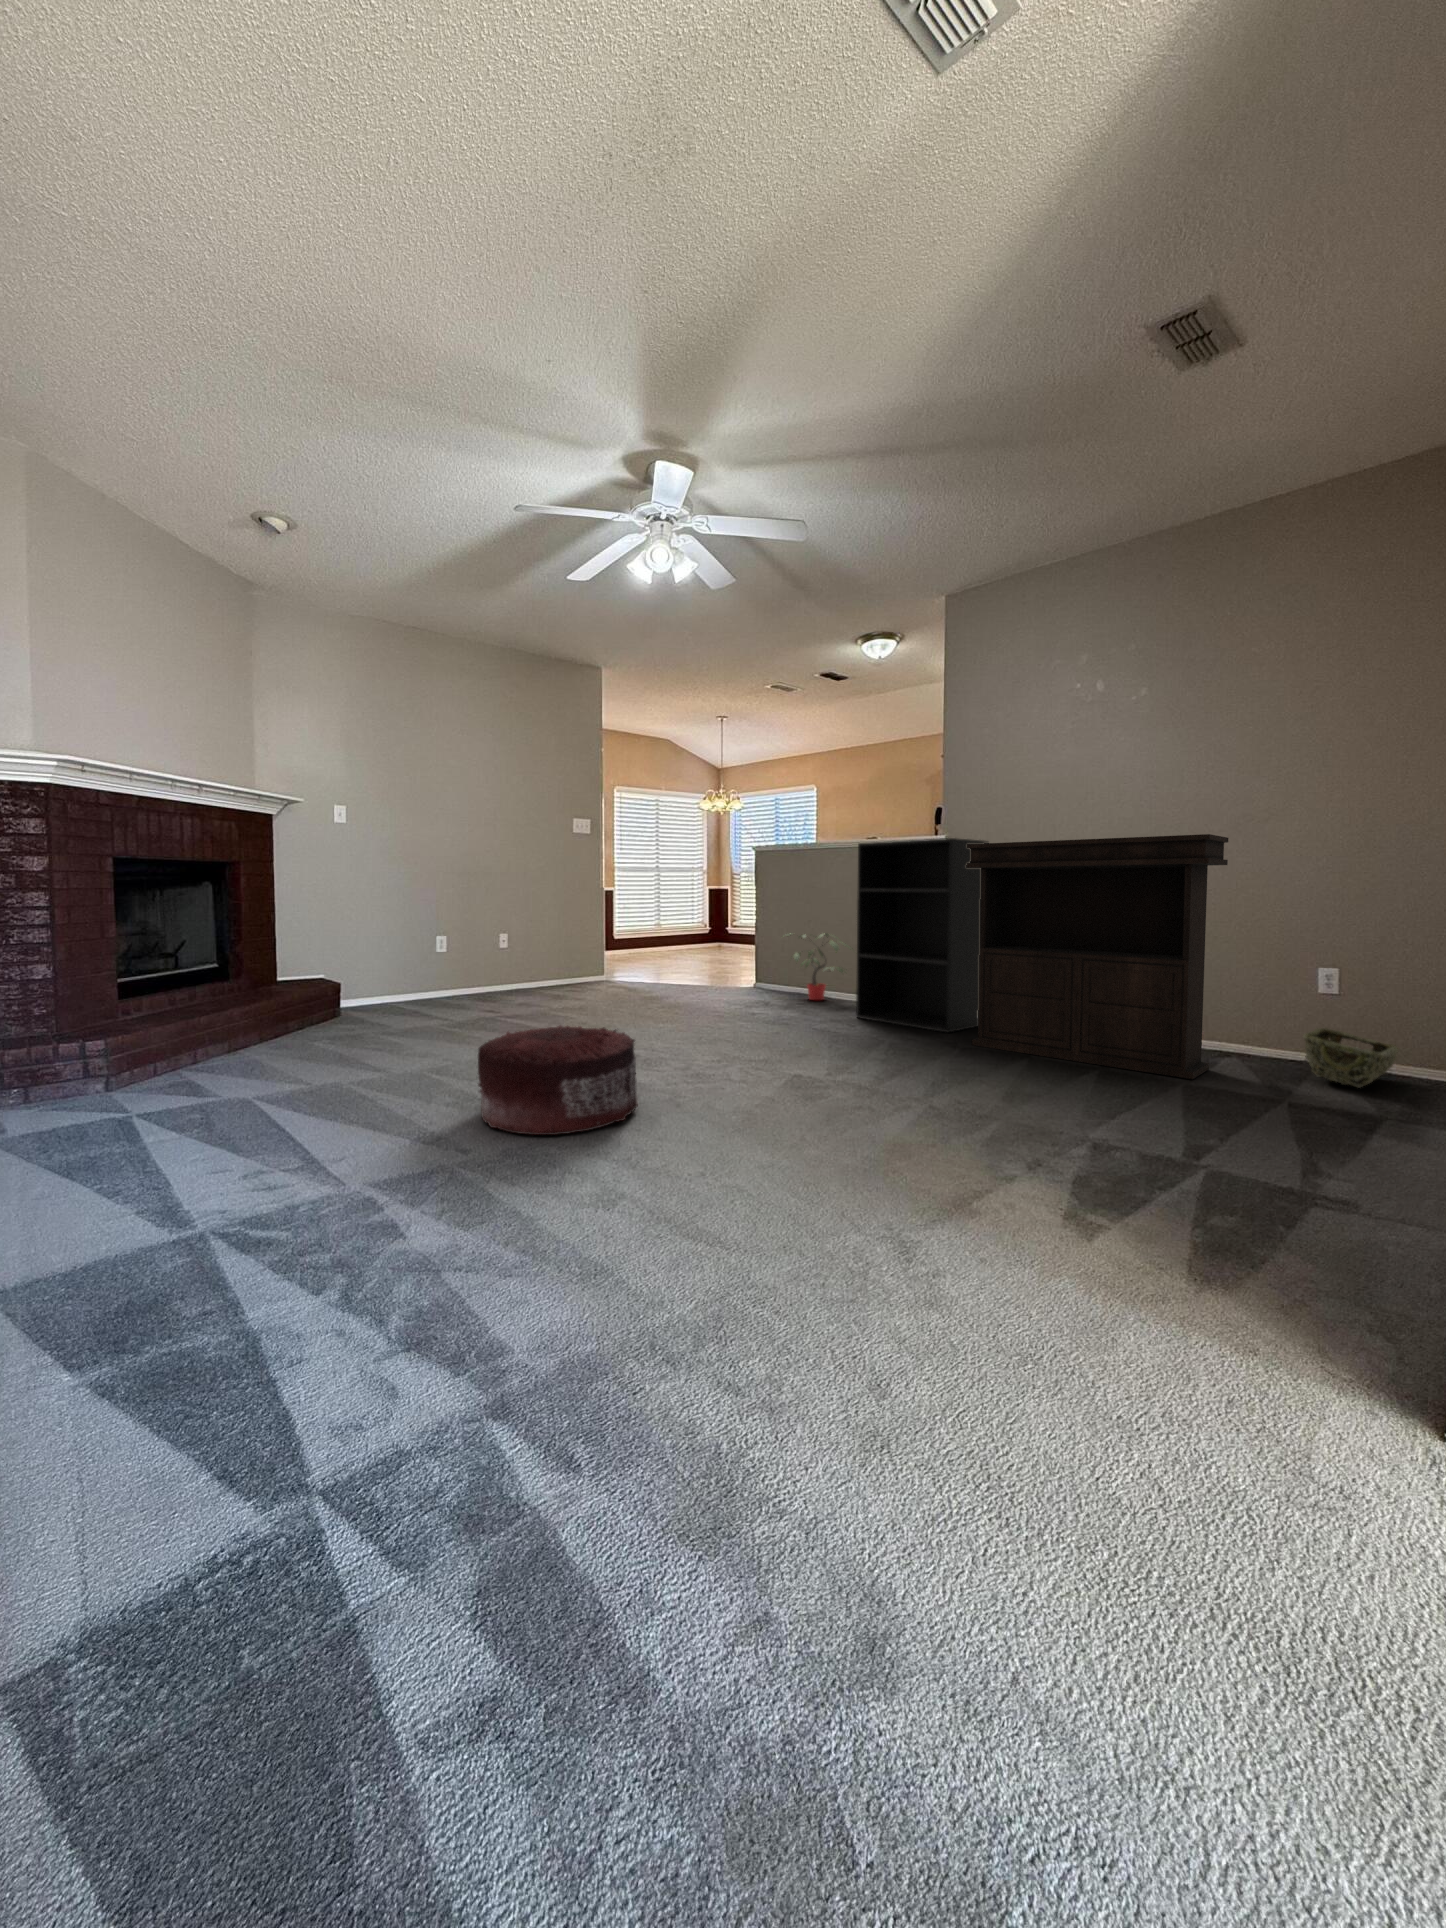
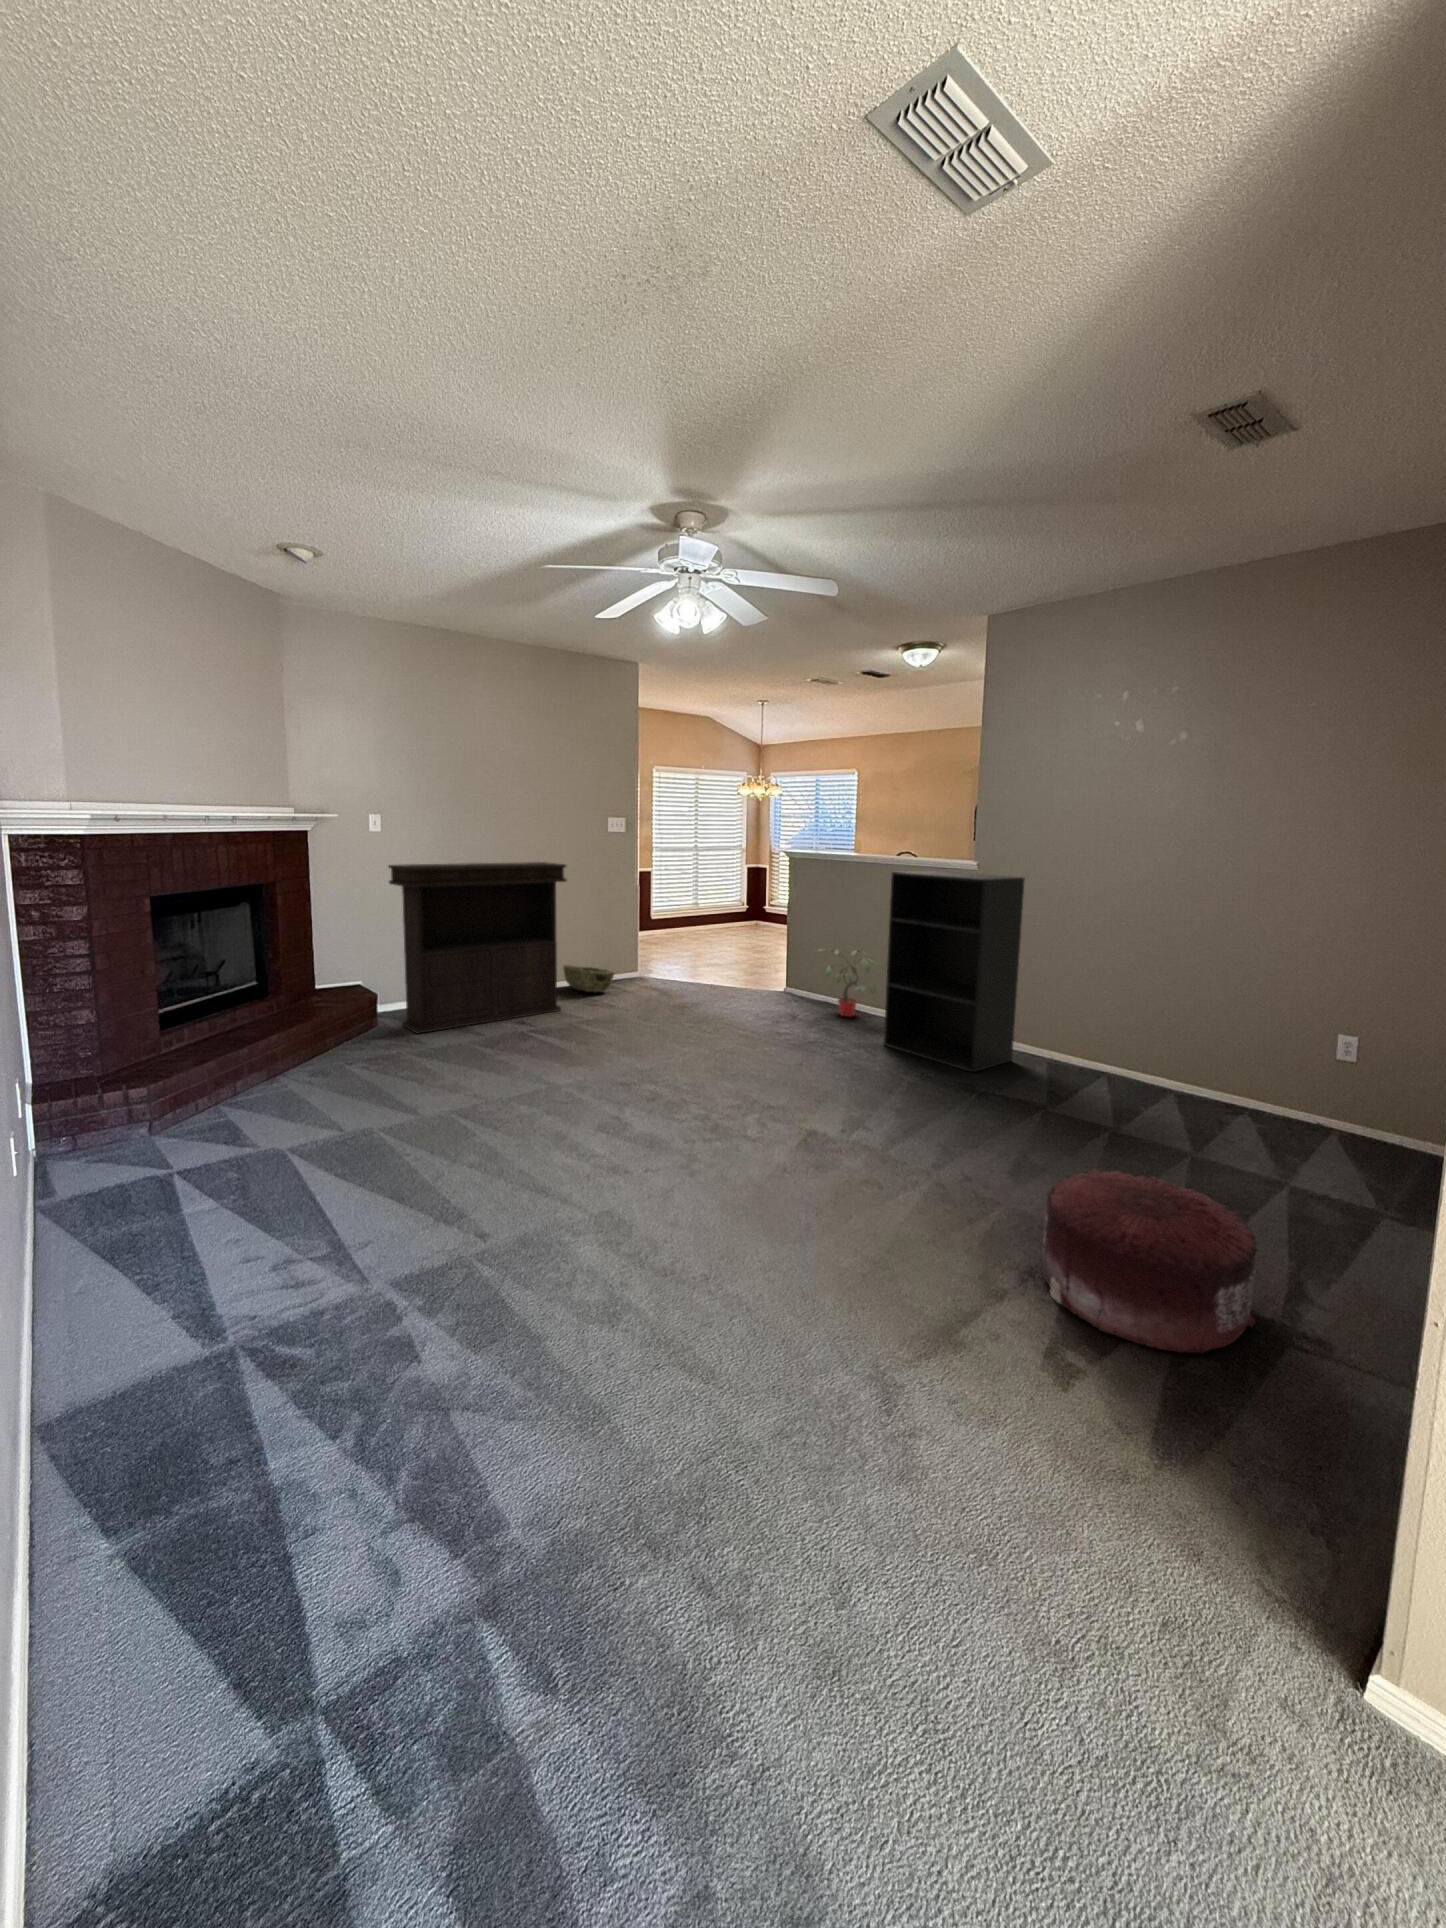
console table: present [966,834,1228,1079] -> present [388,862,566,1034]
pouf: present [478,1025,638,1135] -> present [1041,1168,1257,1353]
woven basket: present [1303,1028,1398,1088] -> present [564,965,614,992]

